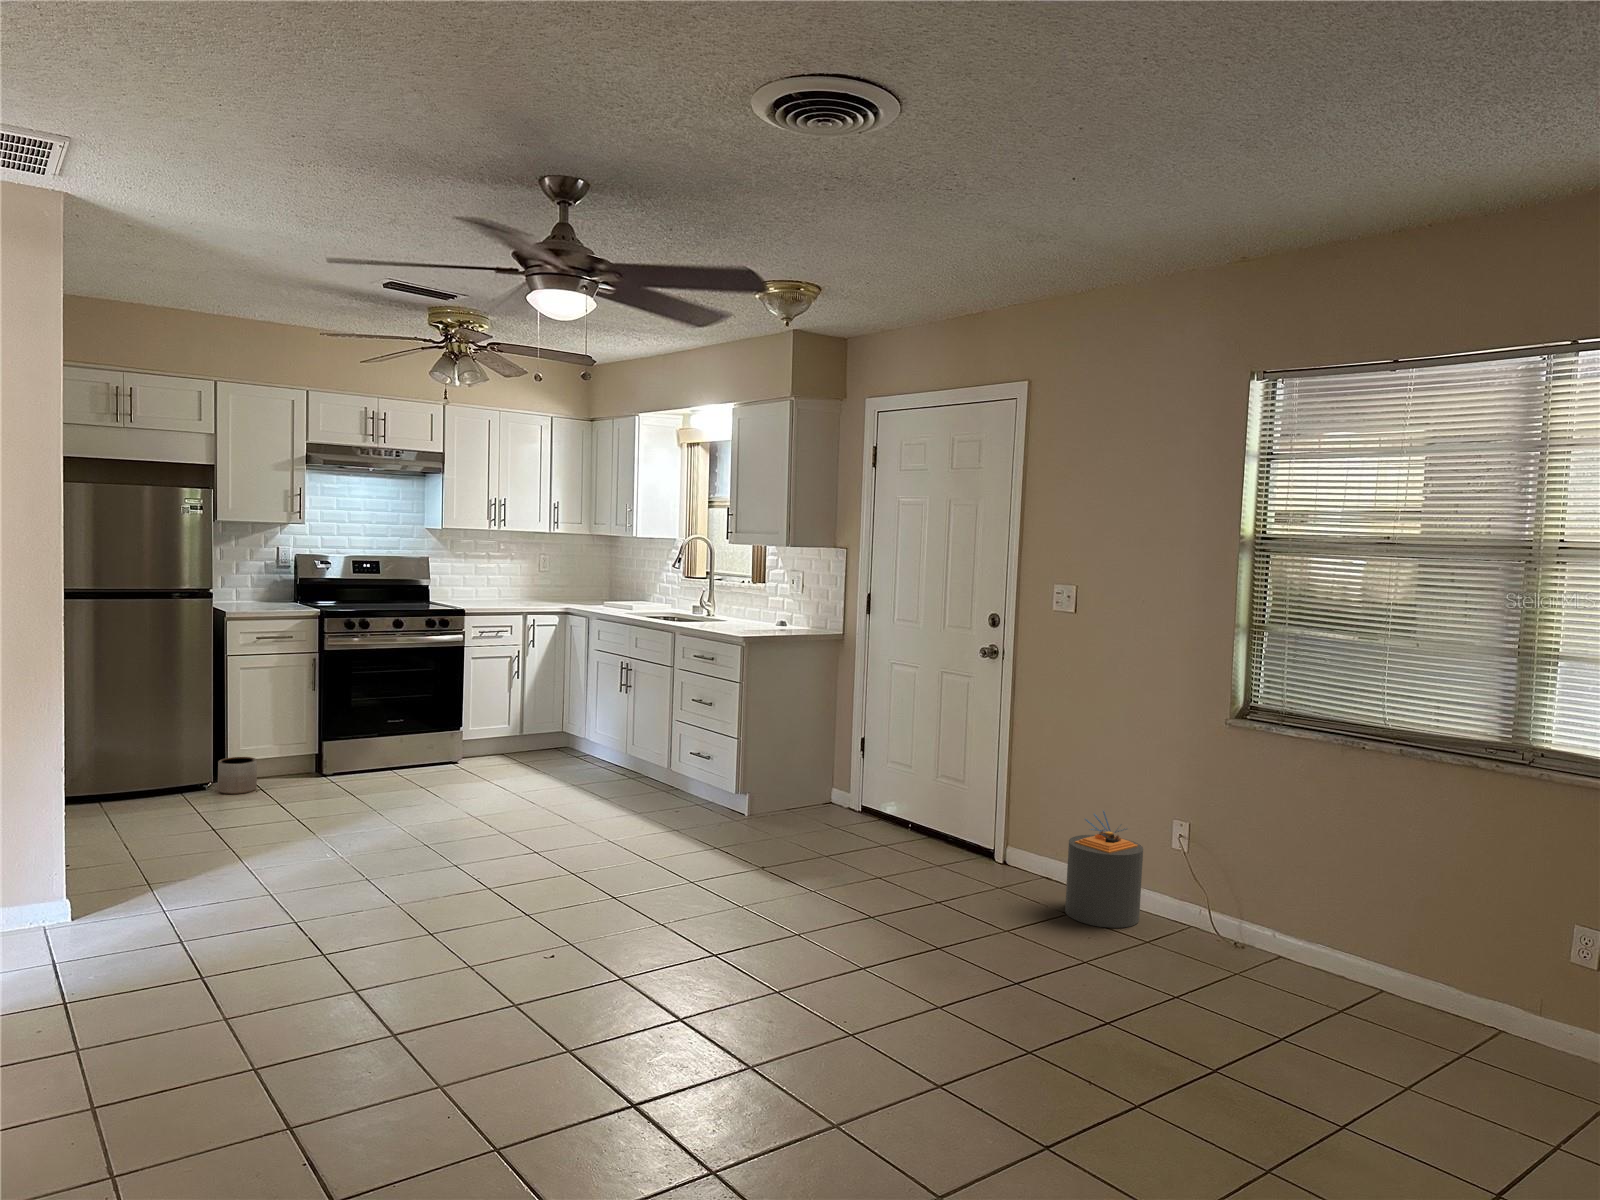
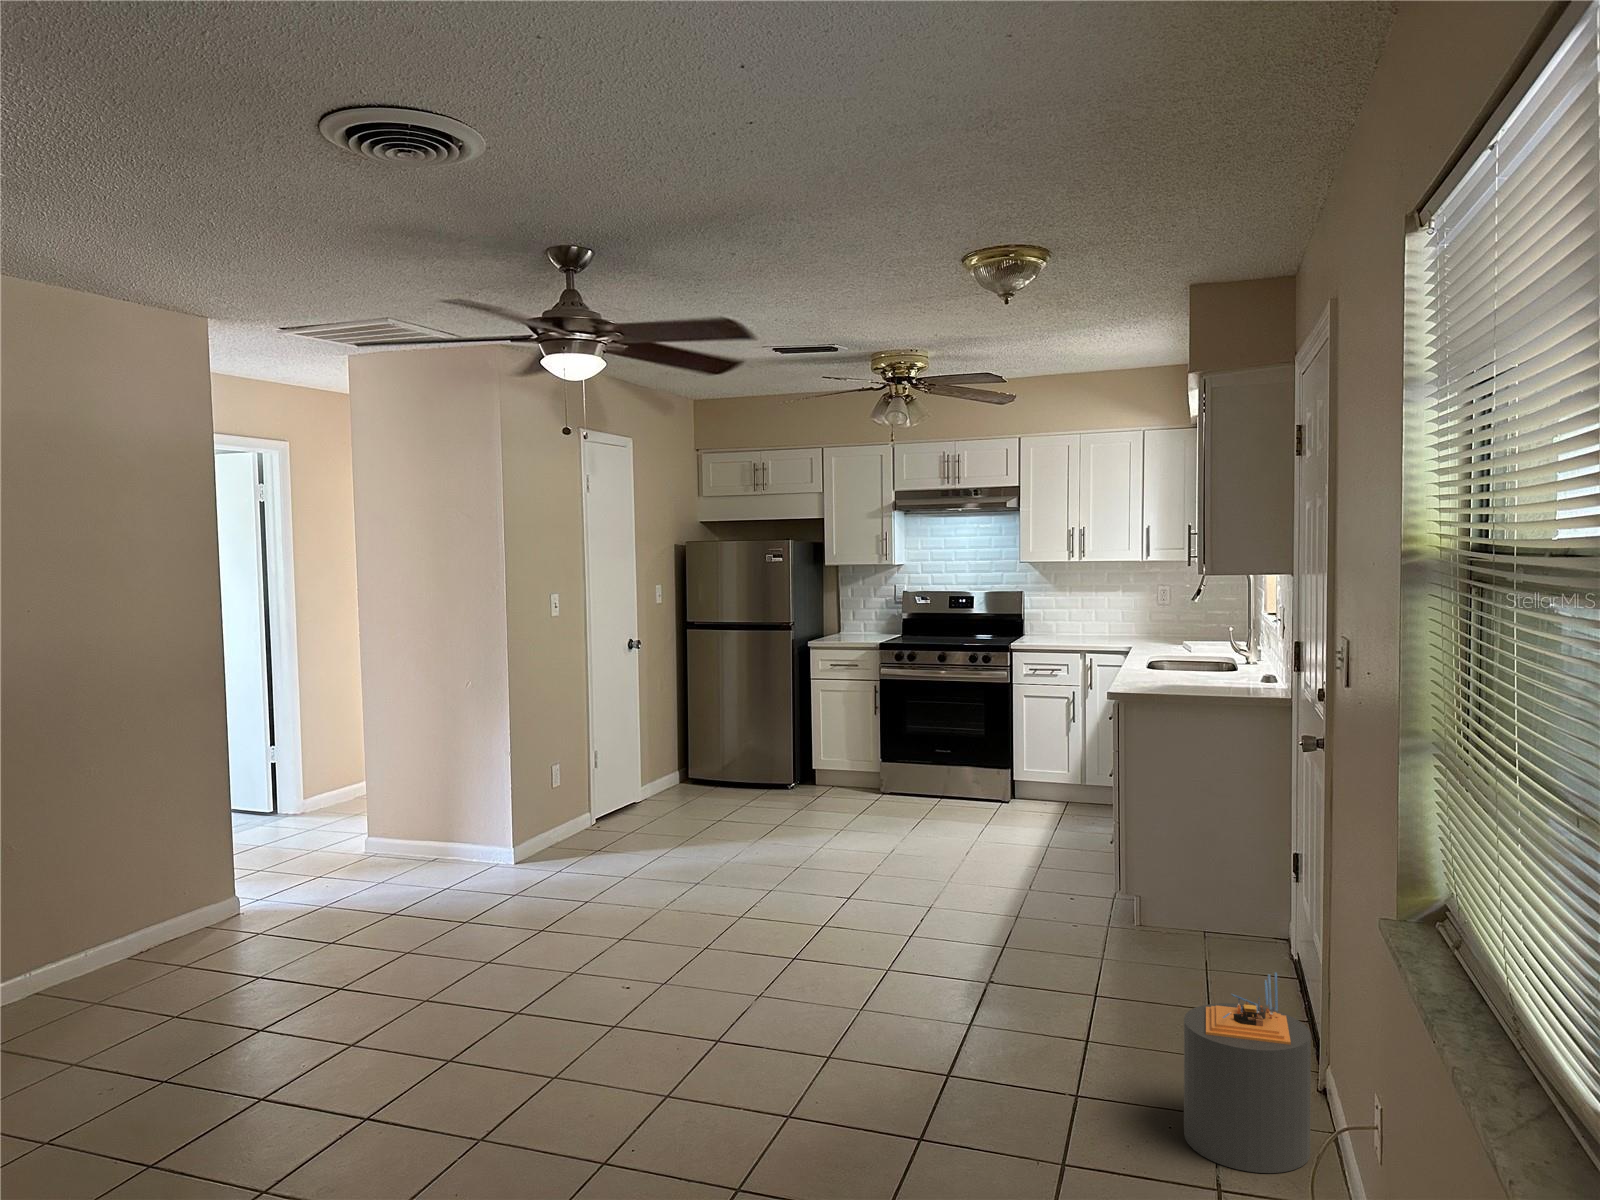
planter: present [218,757,257,794] -> none [791,766,821,797]

